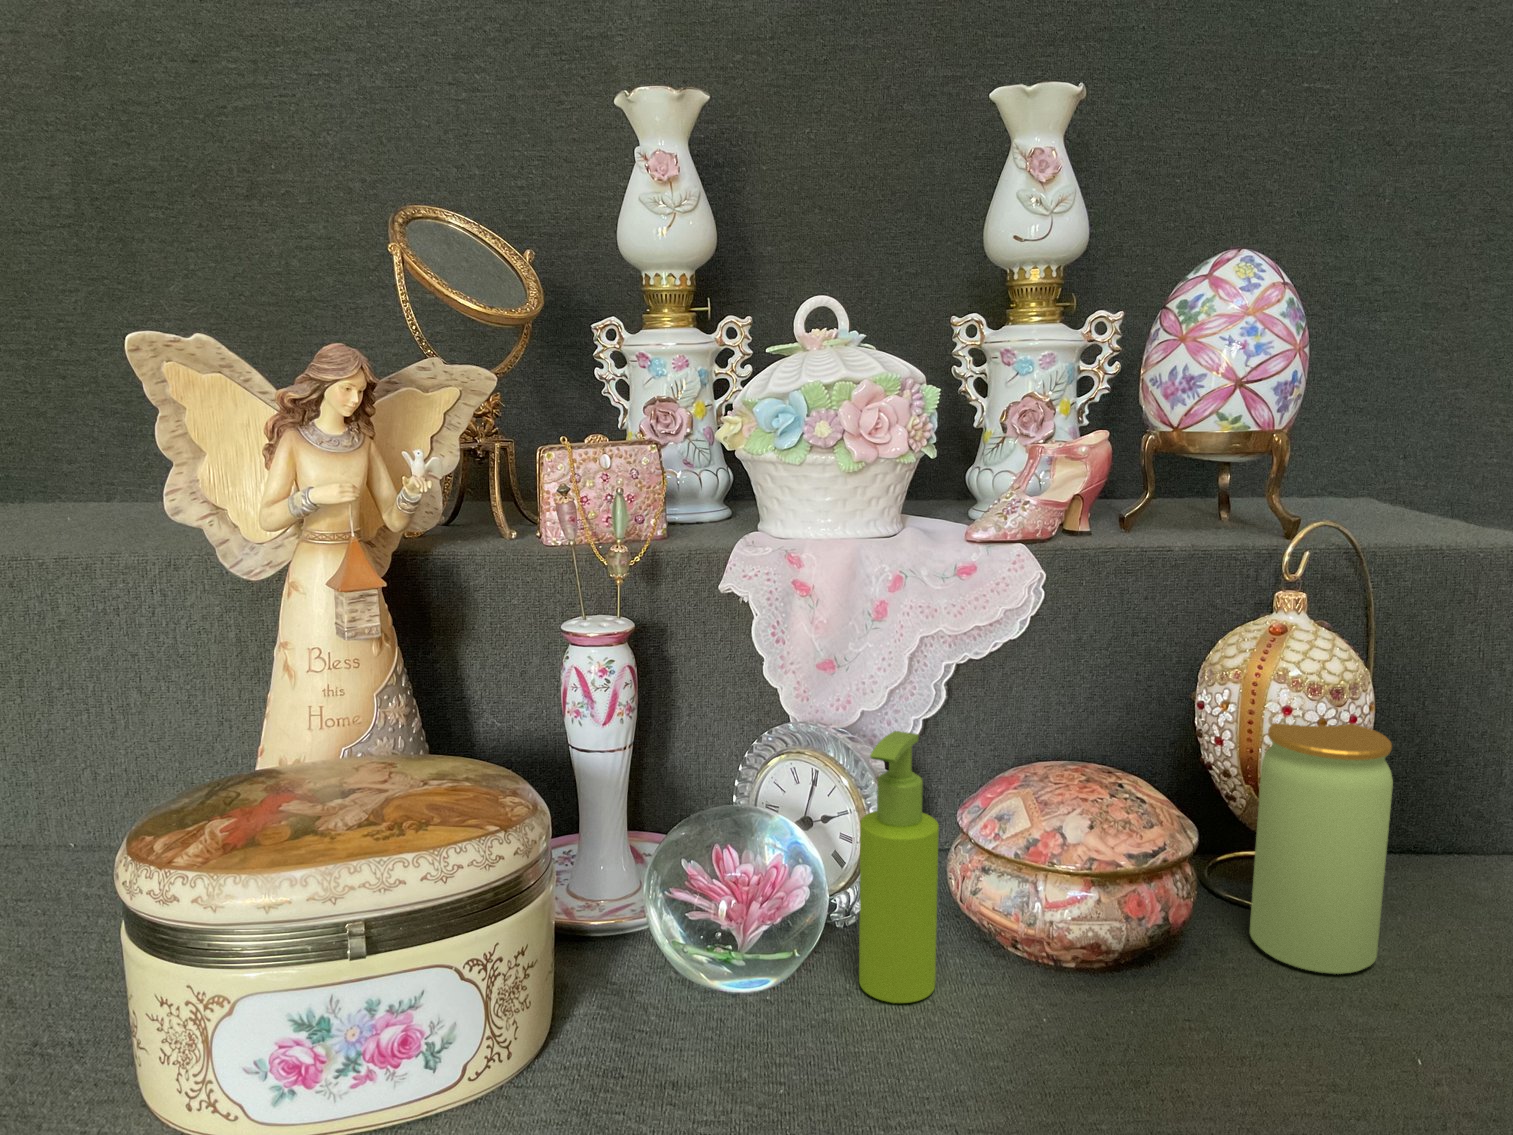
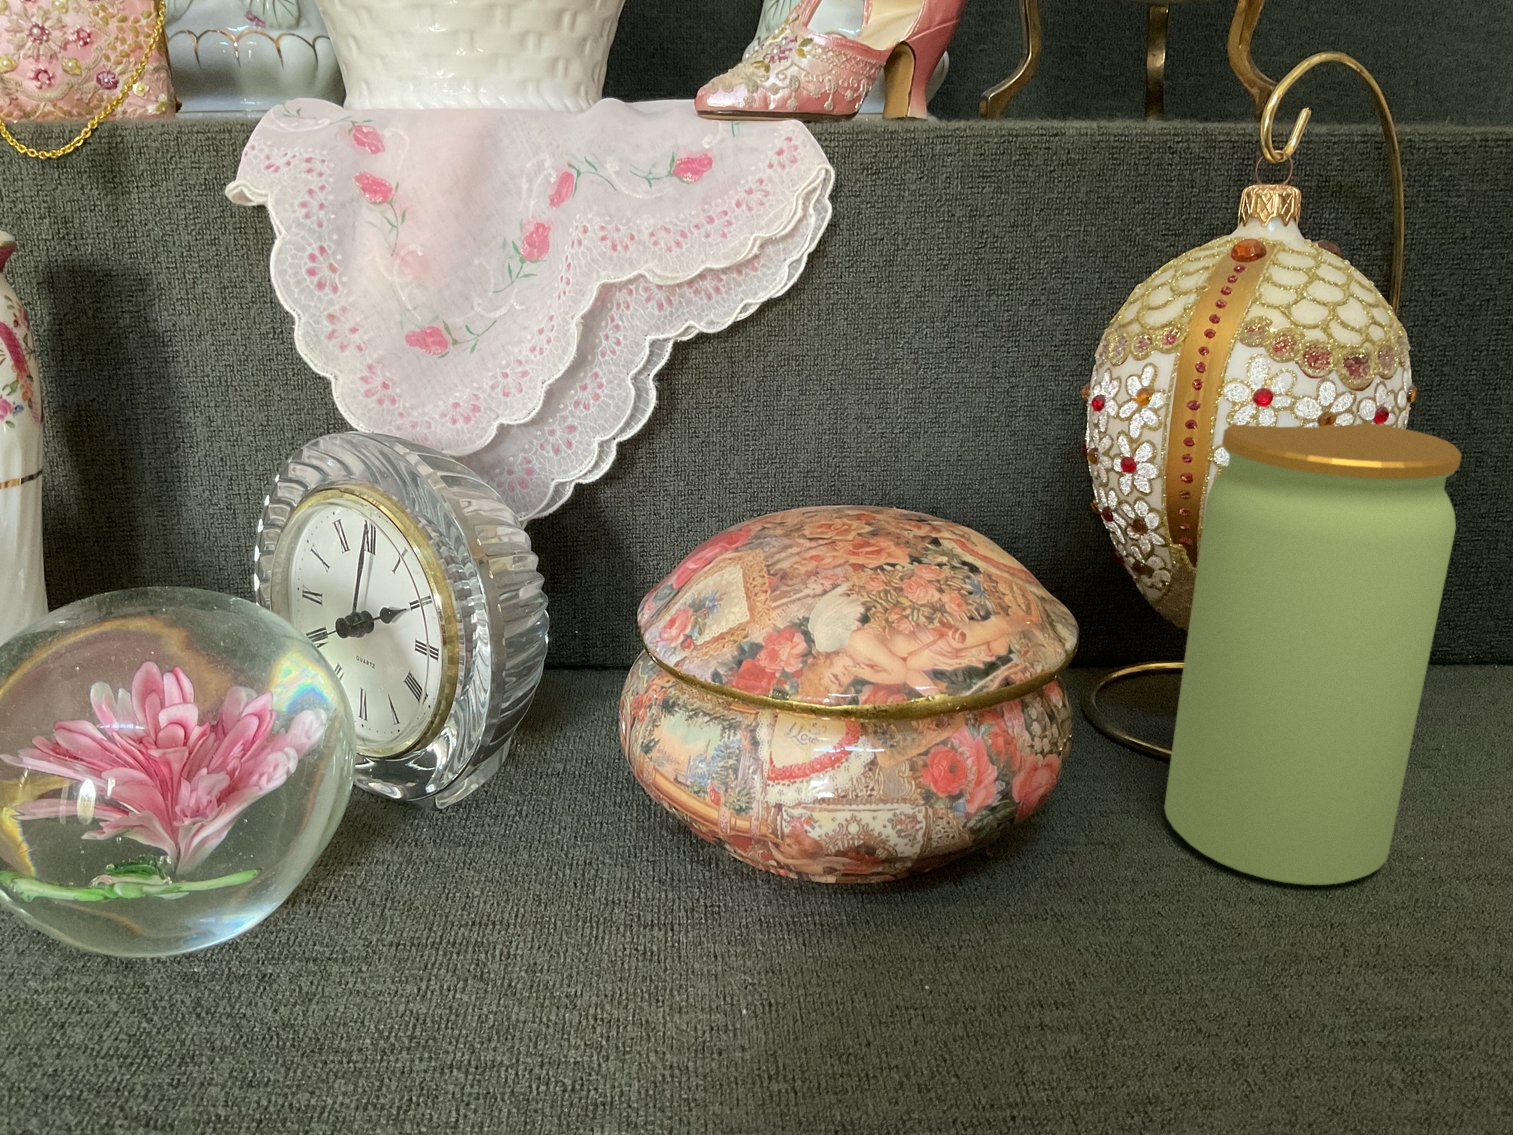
soap dispenser: present [859,731,939,1003] -> none [348,417,558,973]

